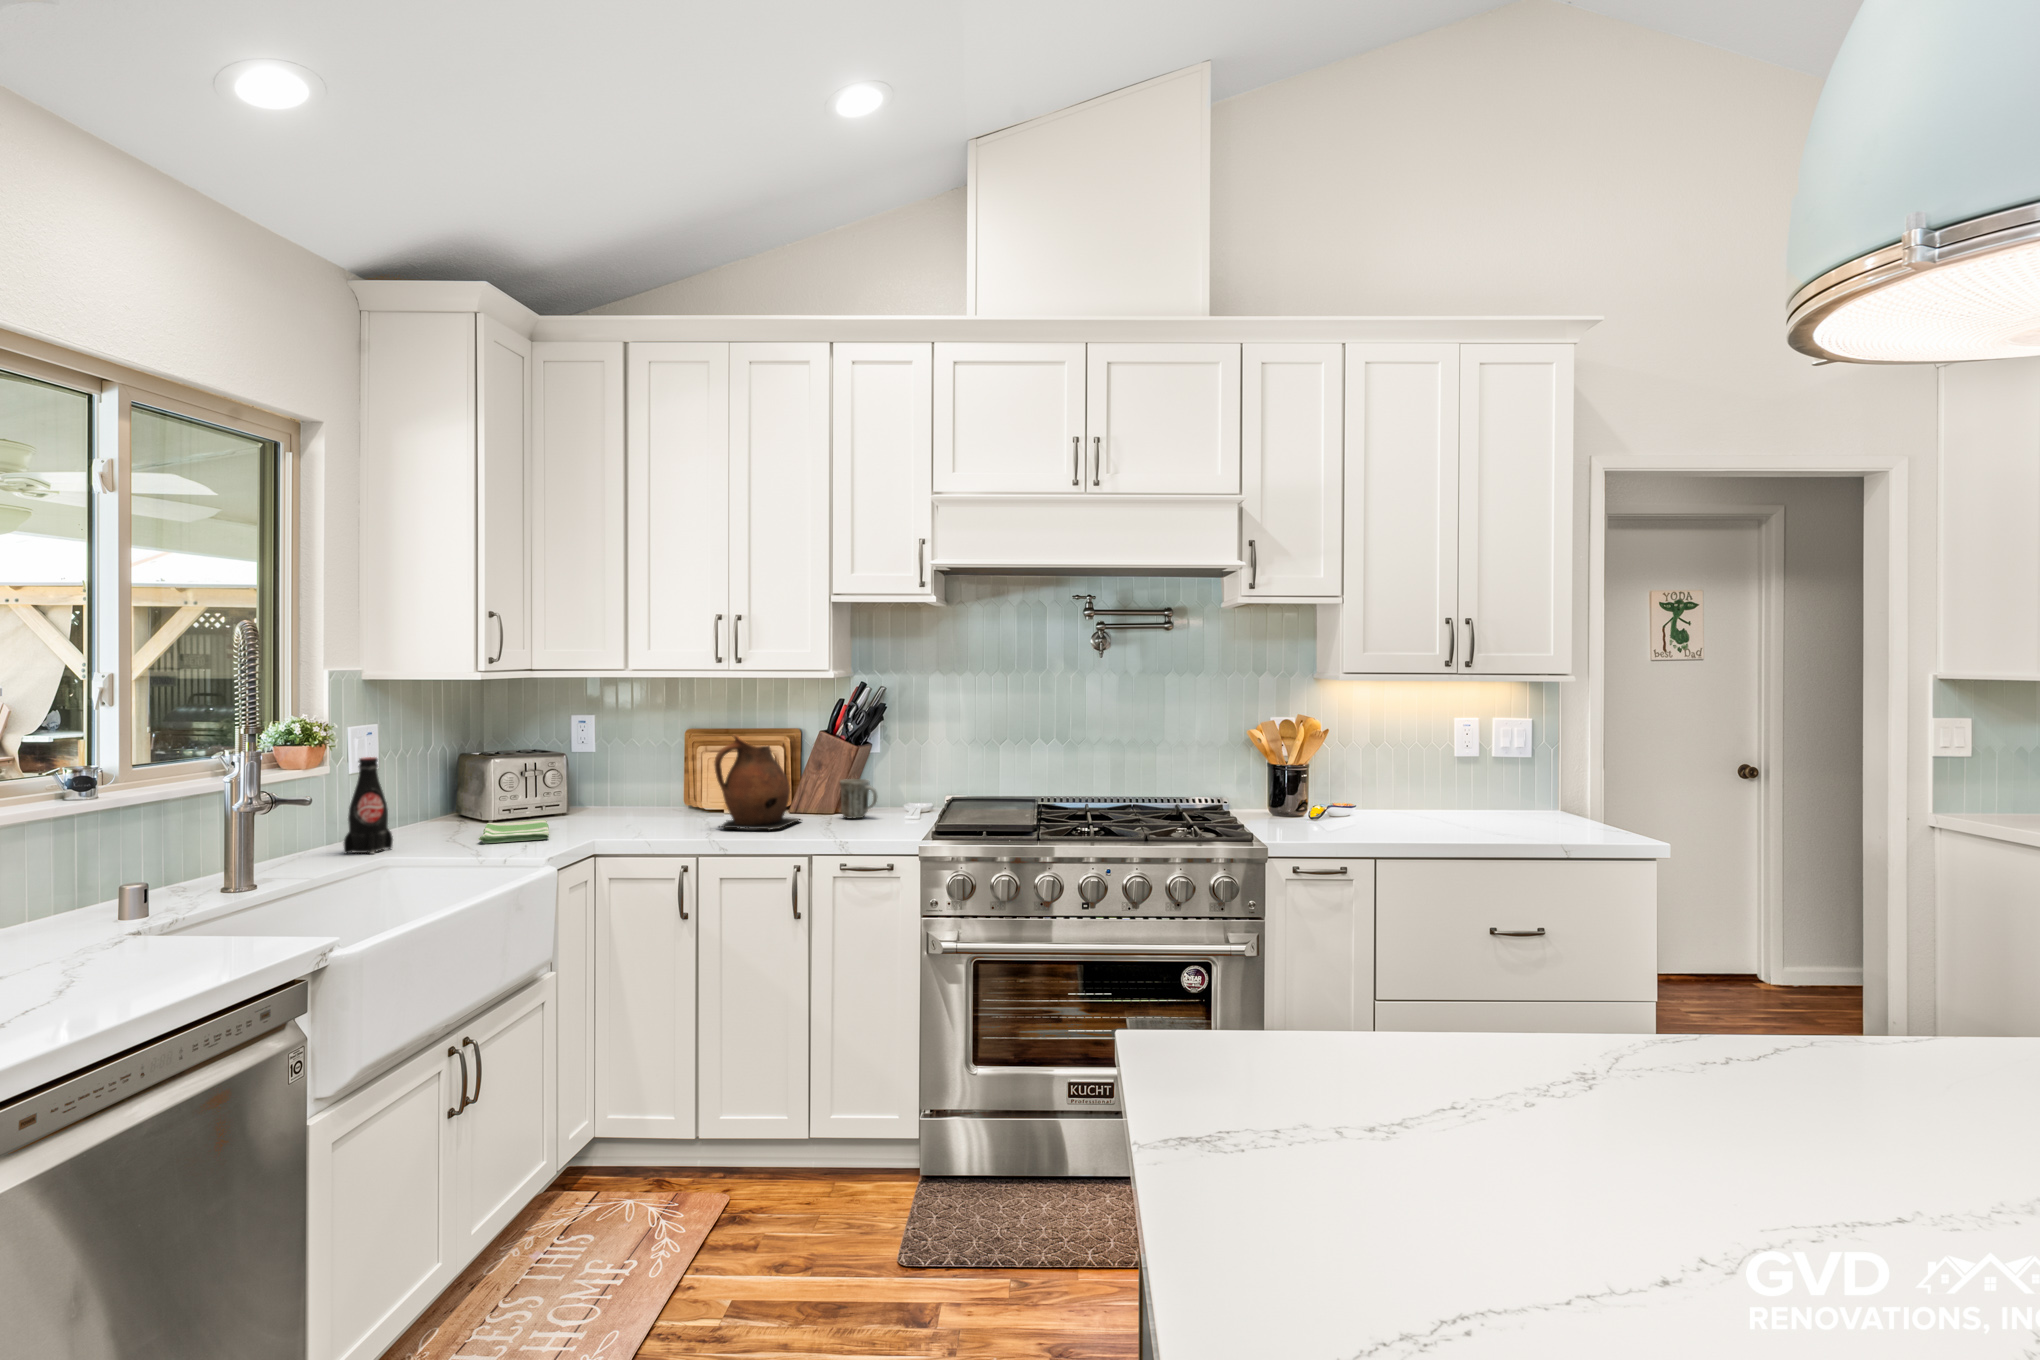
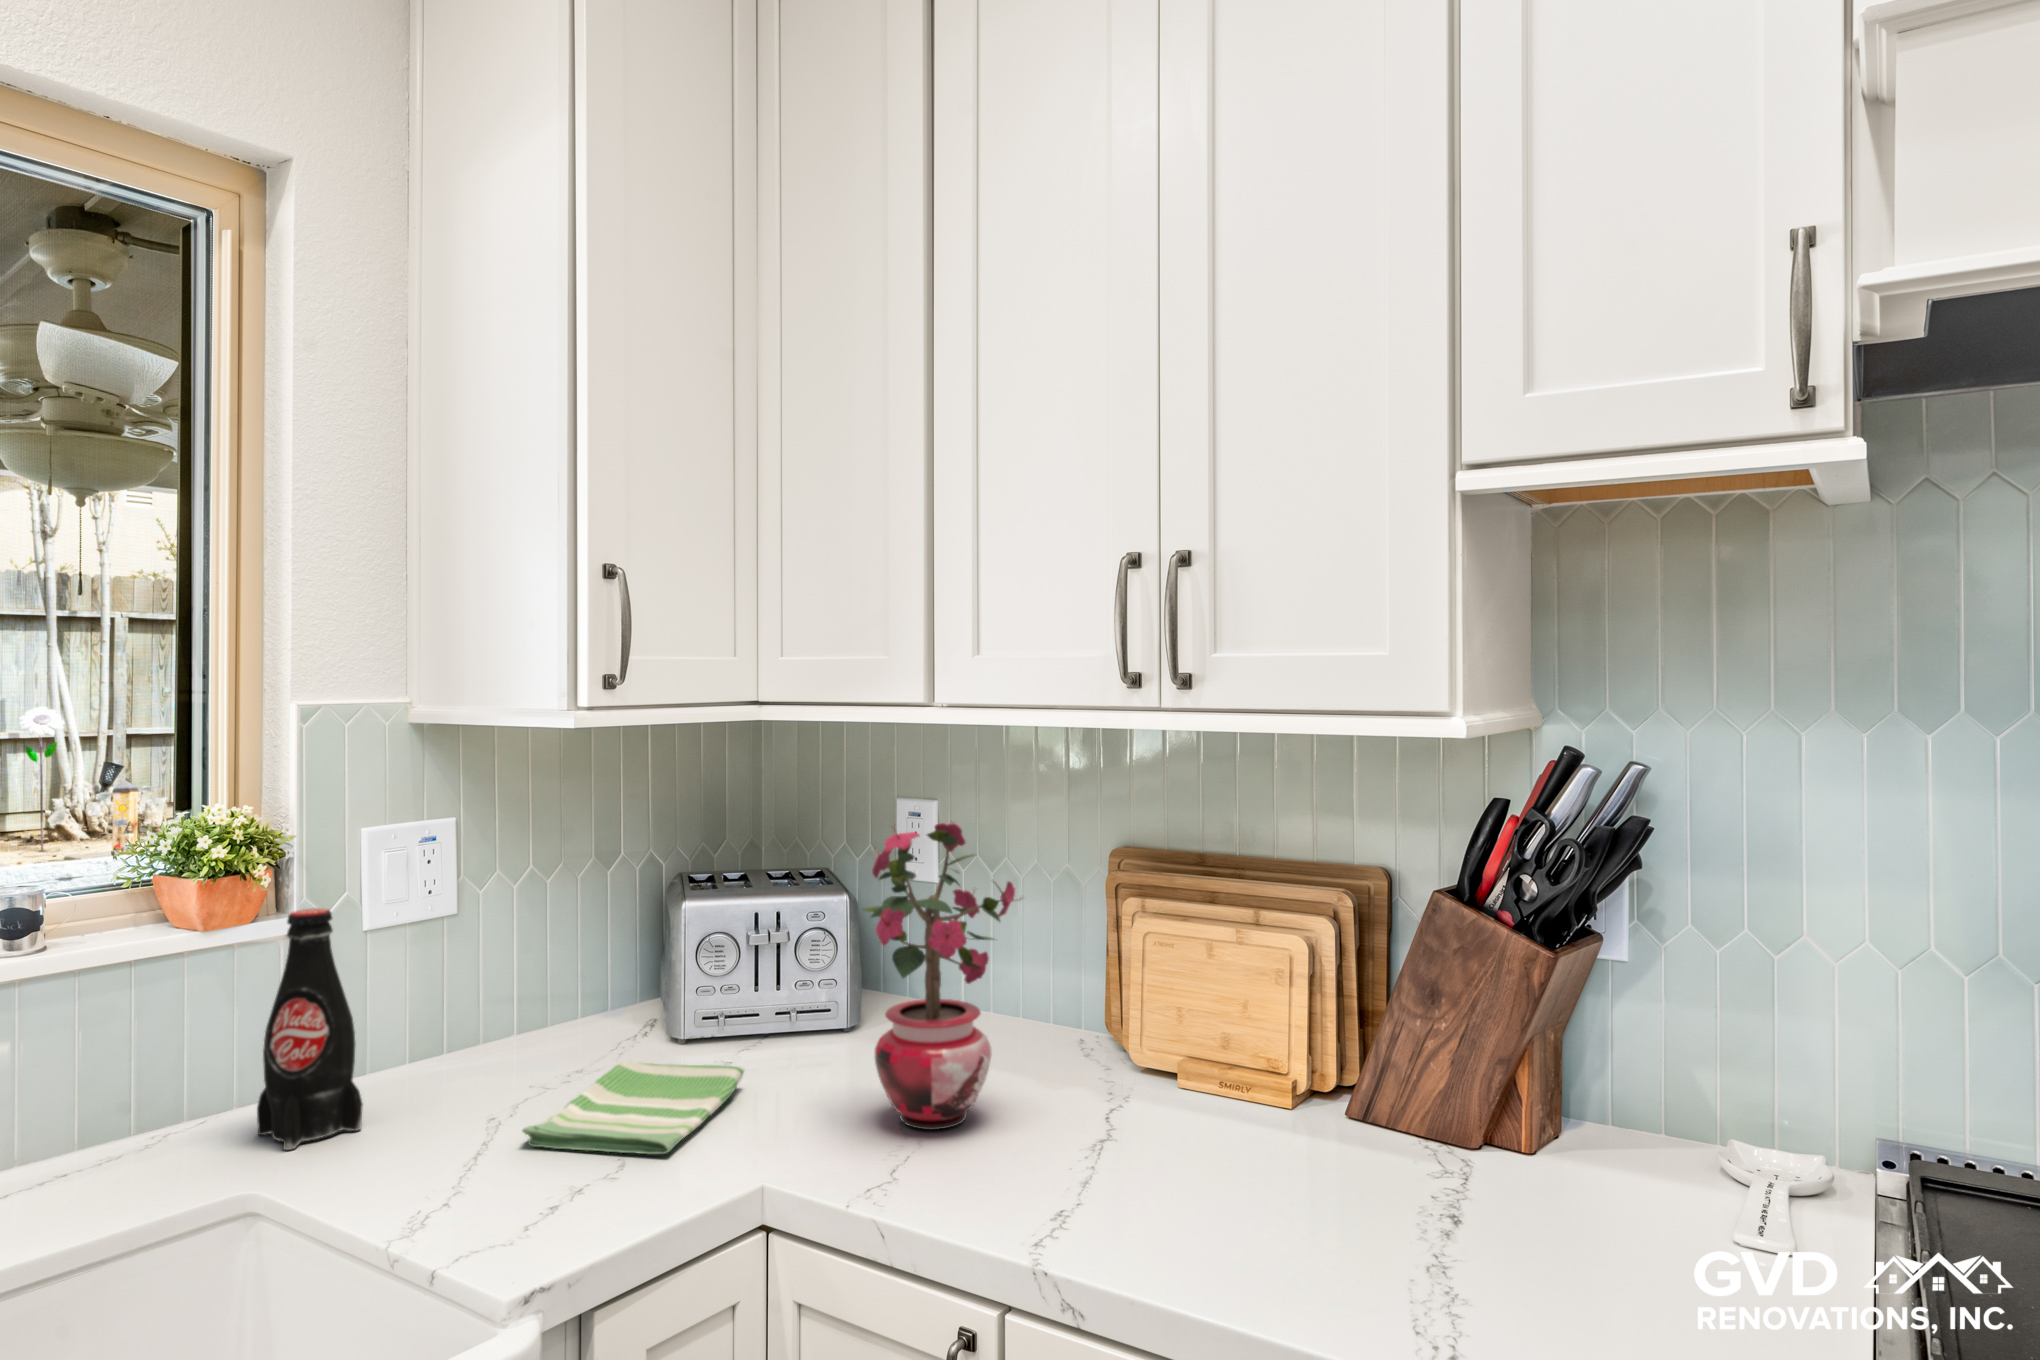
potted plant: none [605,713,675,828] -> present [863,822,1021,1130]
ceramic pitcher: present [715,735,800,830] -> none [1093,903,1368,1252]
mug: present [840,779,877,818] -> none [1494,1061,1630,1209]

